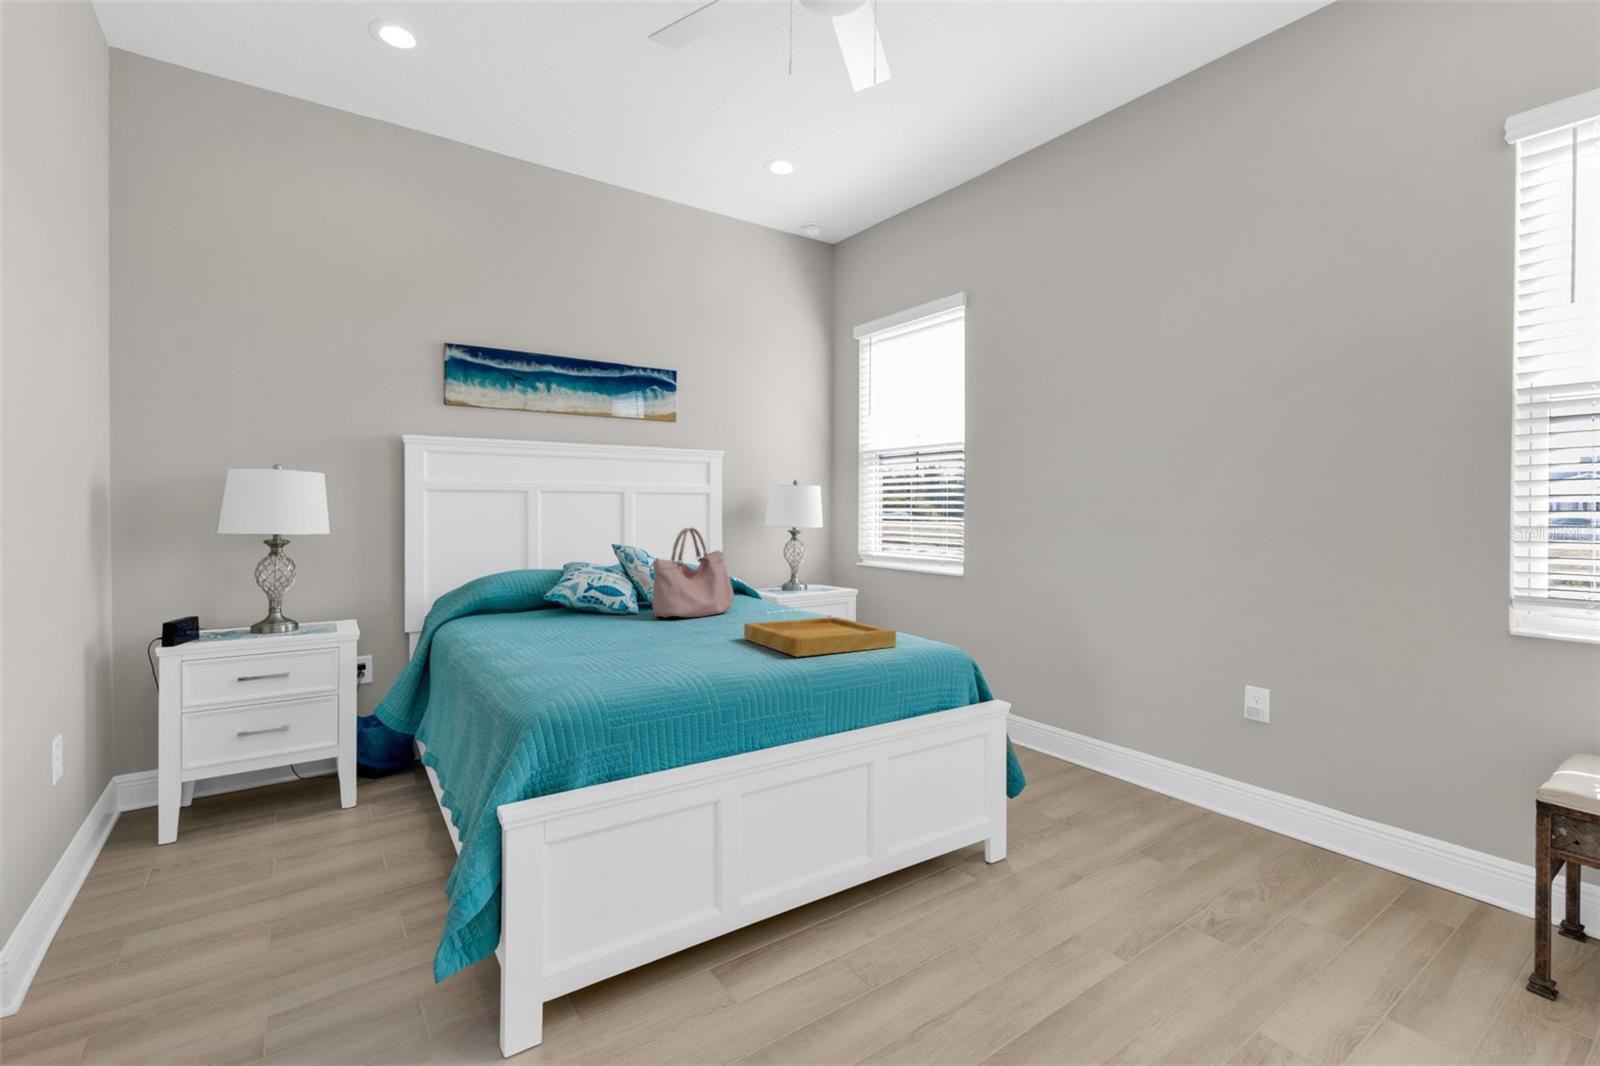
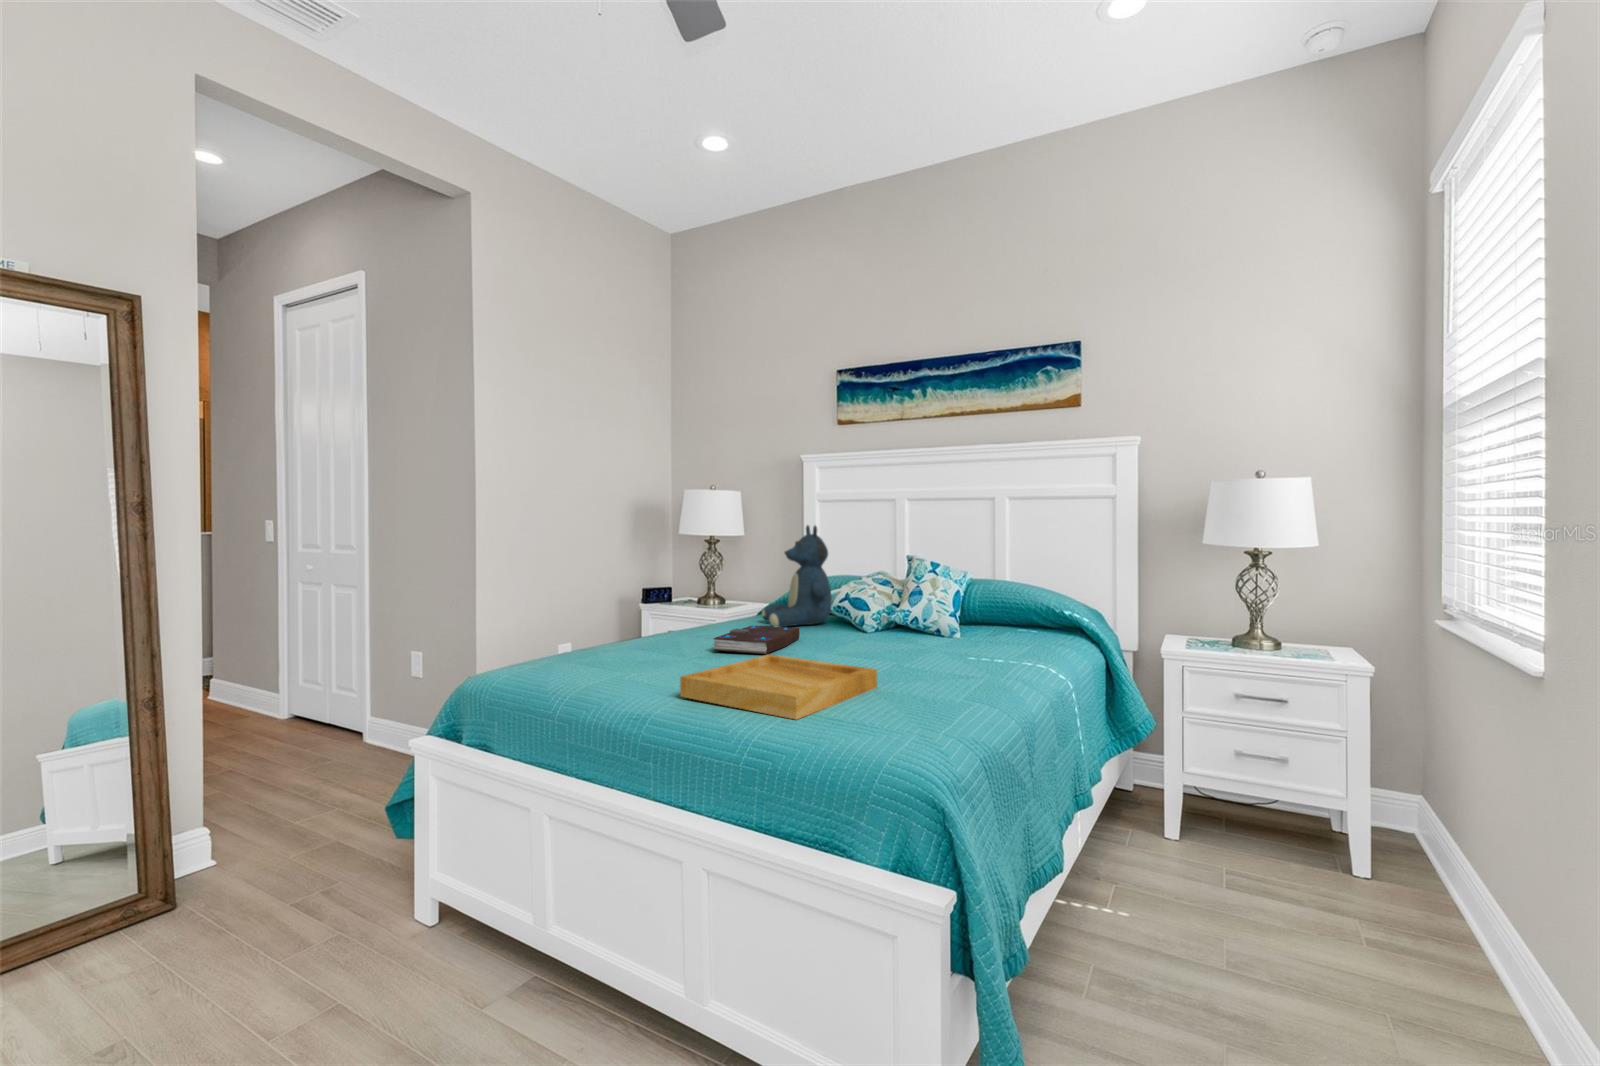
teddy bear: none [510,515,599,622] -> present [762,525,832,627]
handbag: present [652,527,734,617] -> none [835,540,946,645]
book: none [578,614,677,640] -> present [713,626,800,654]

